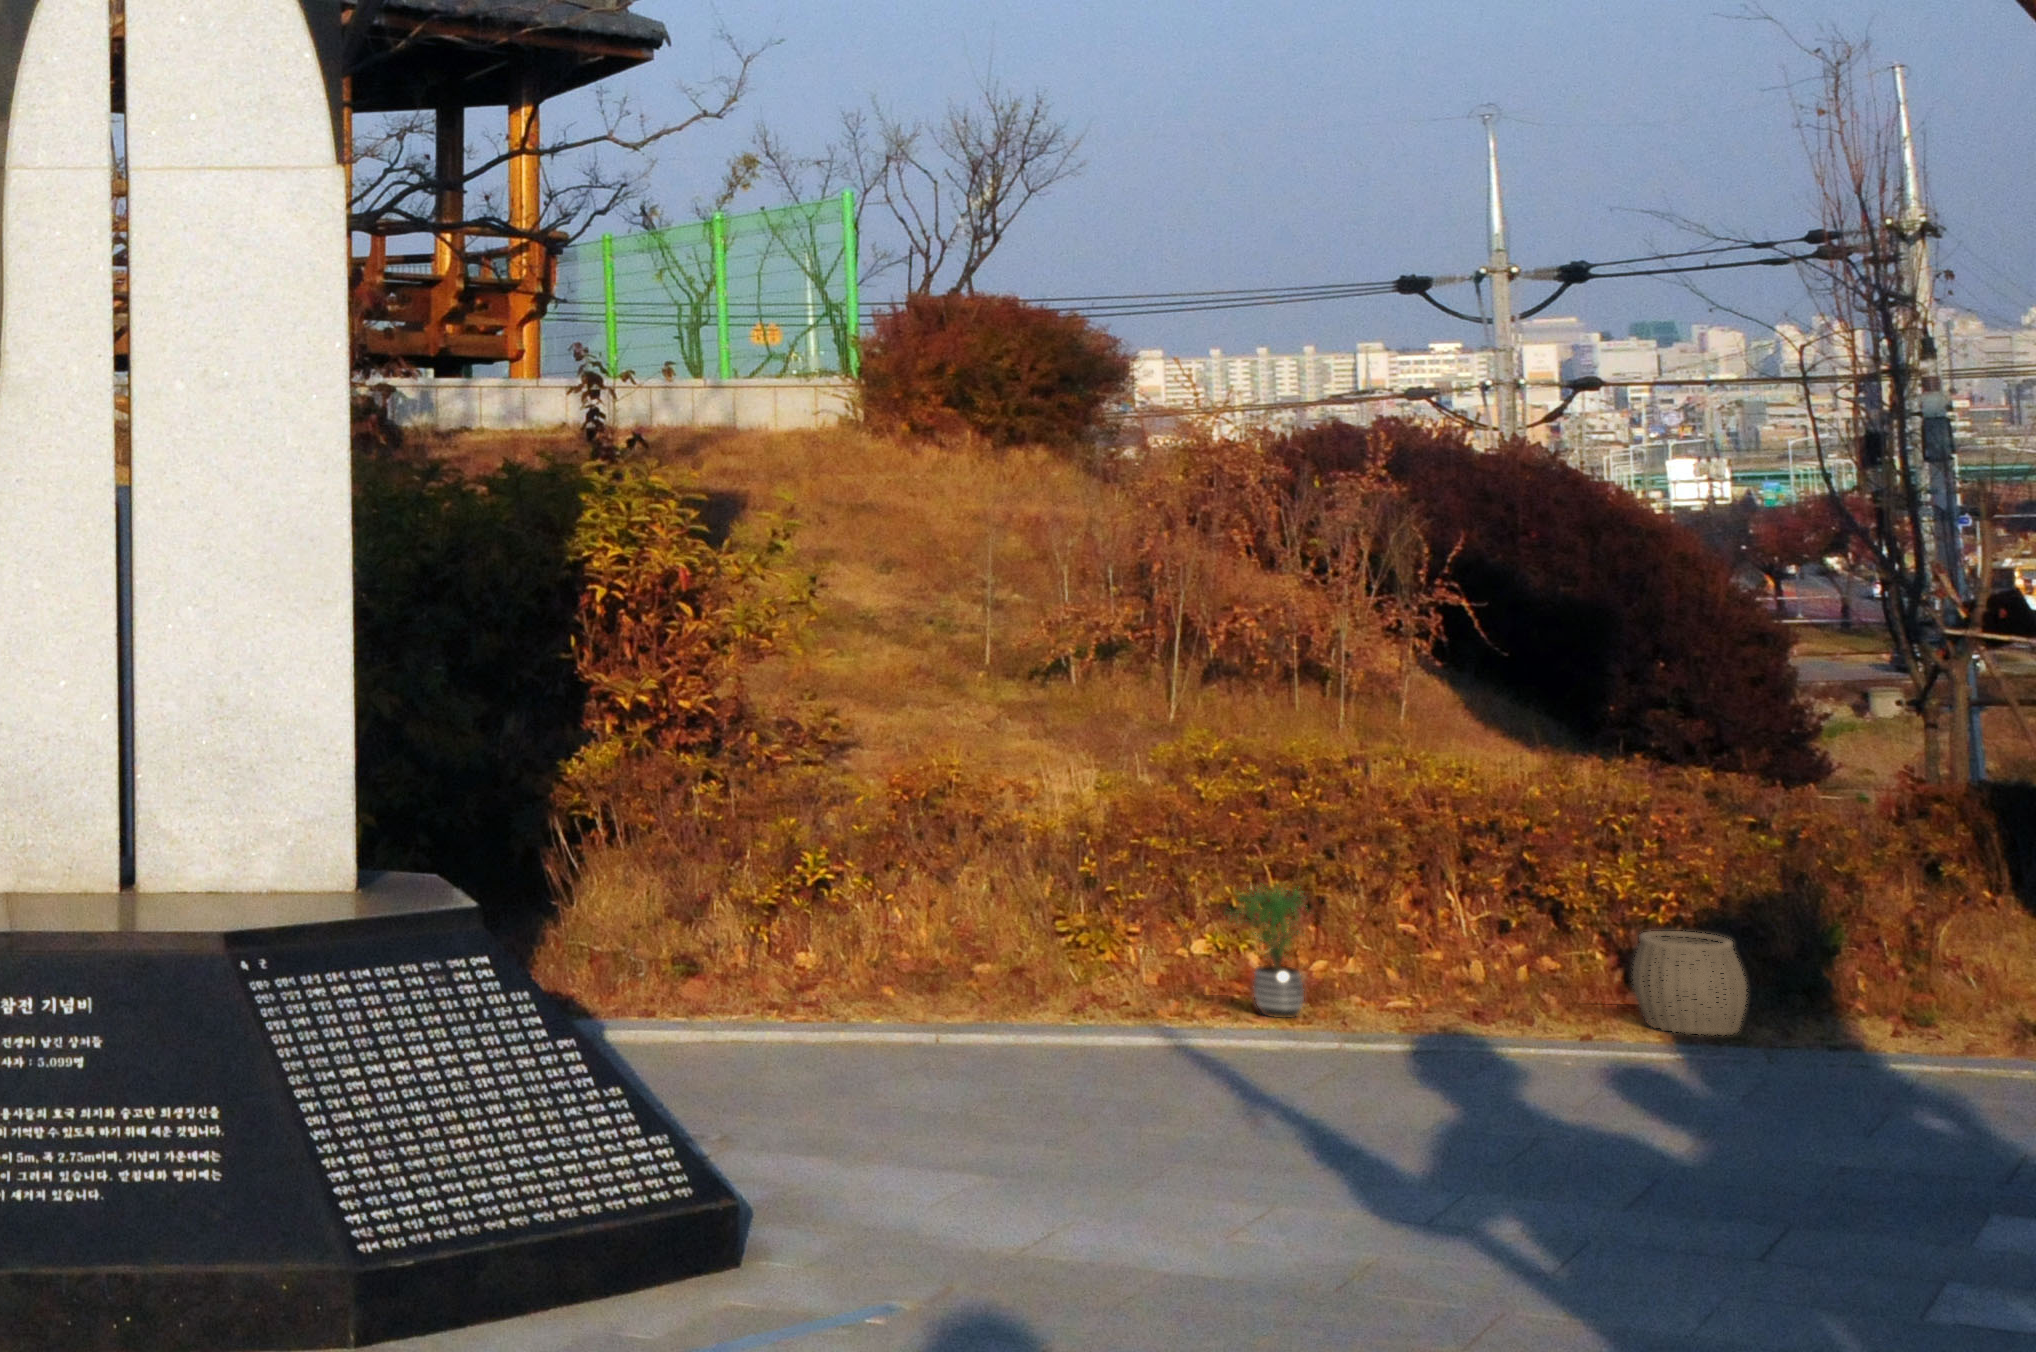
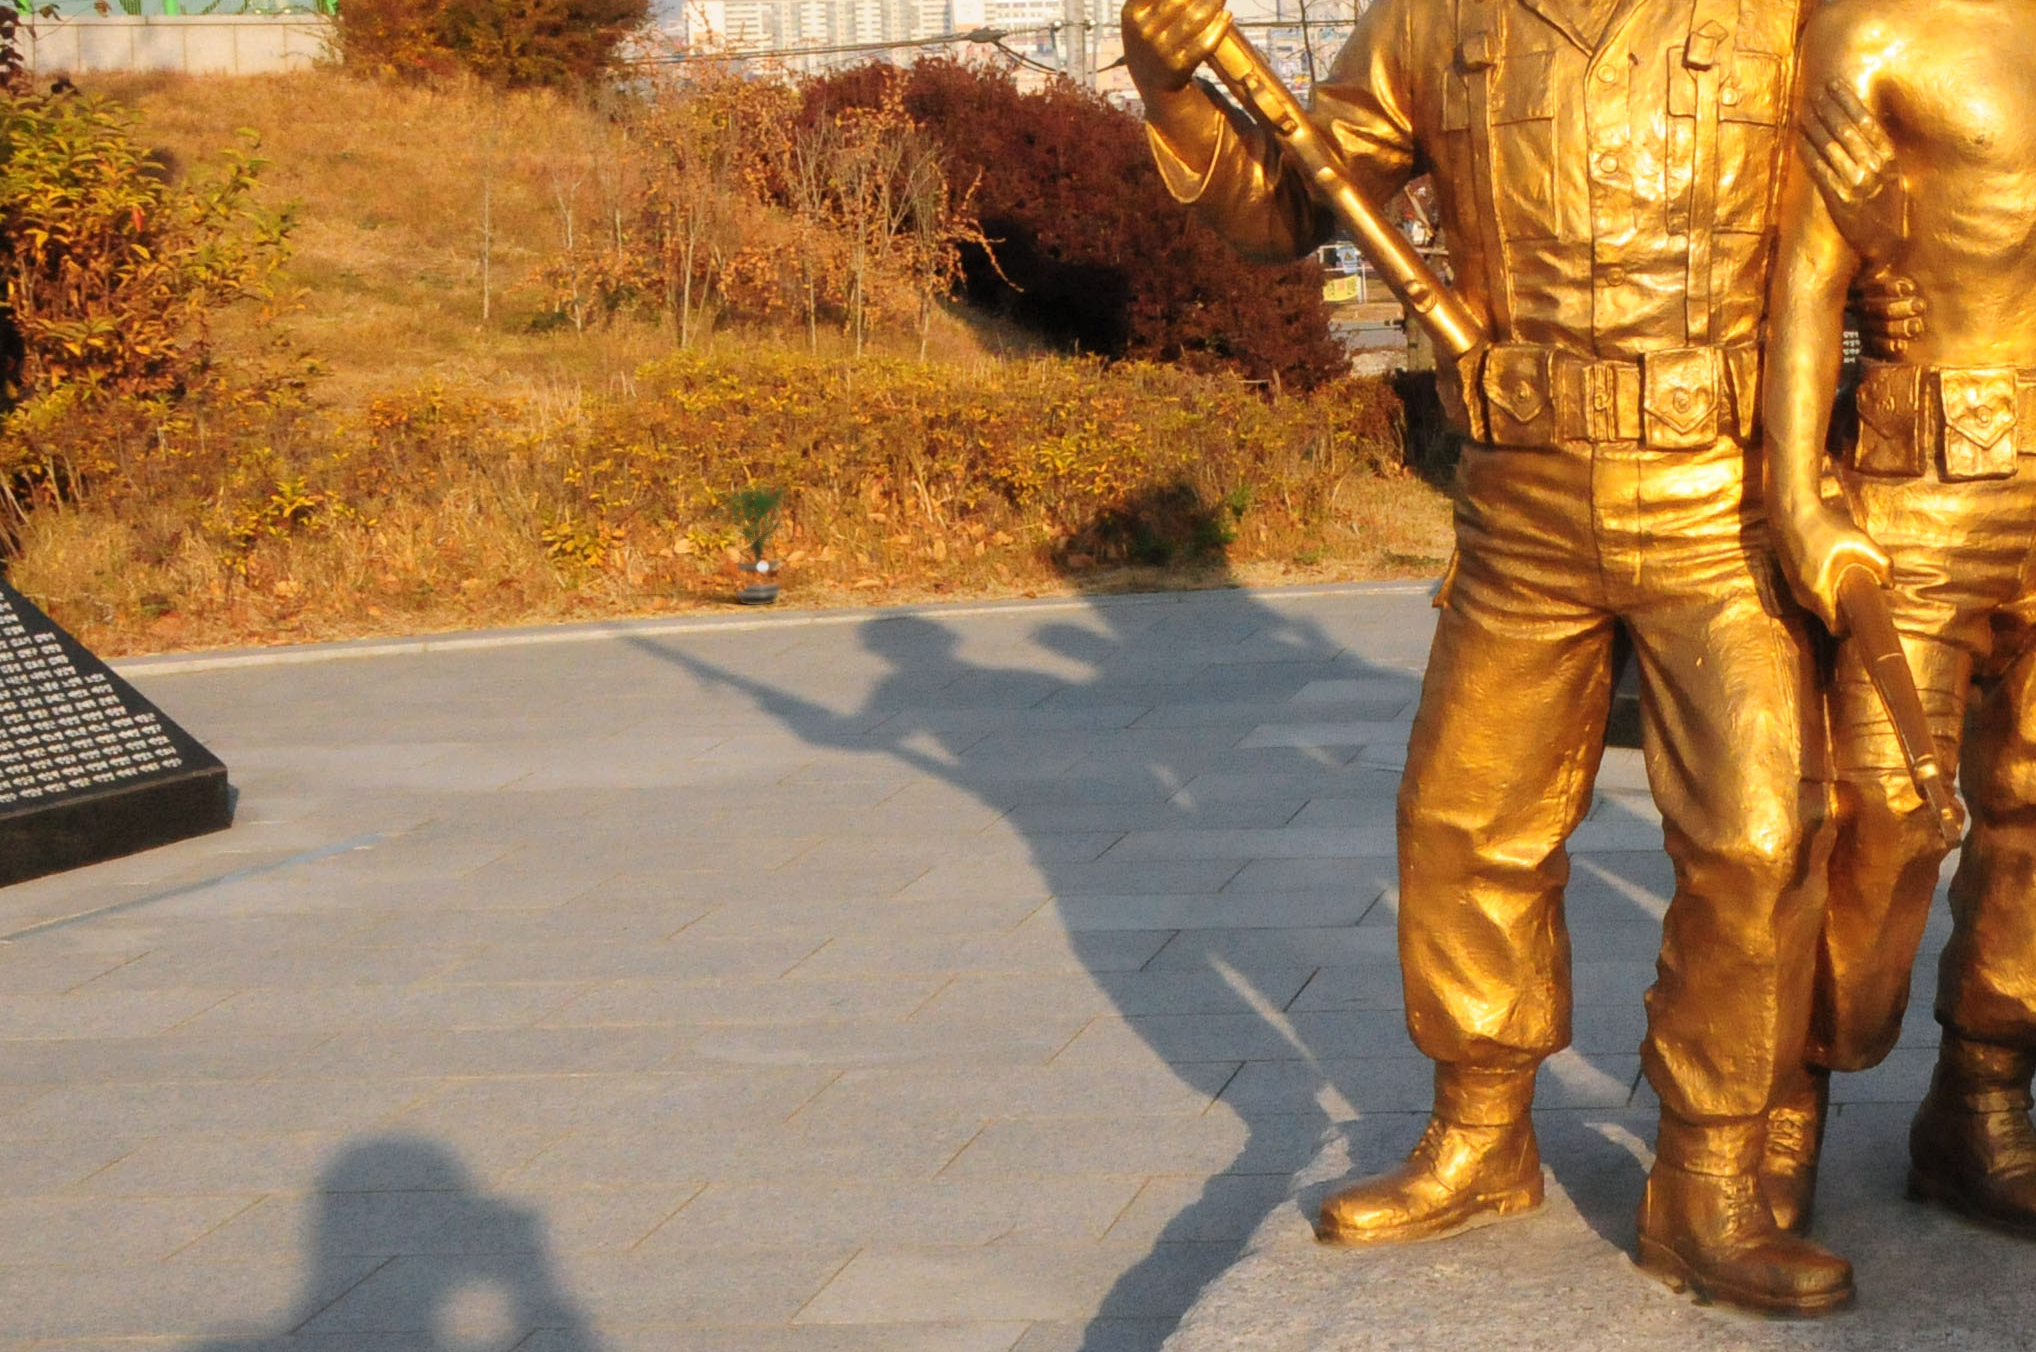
woven basket: present [1632,931,1747,1035] -> none [1068,497,1162,582]

